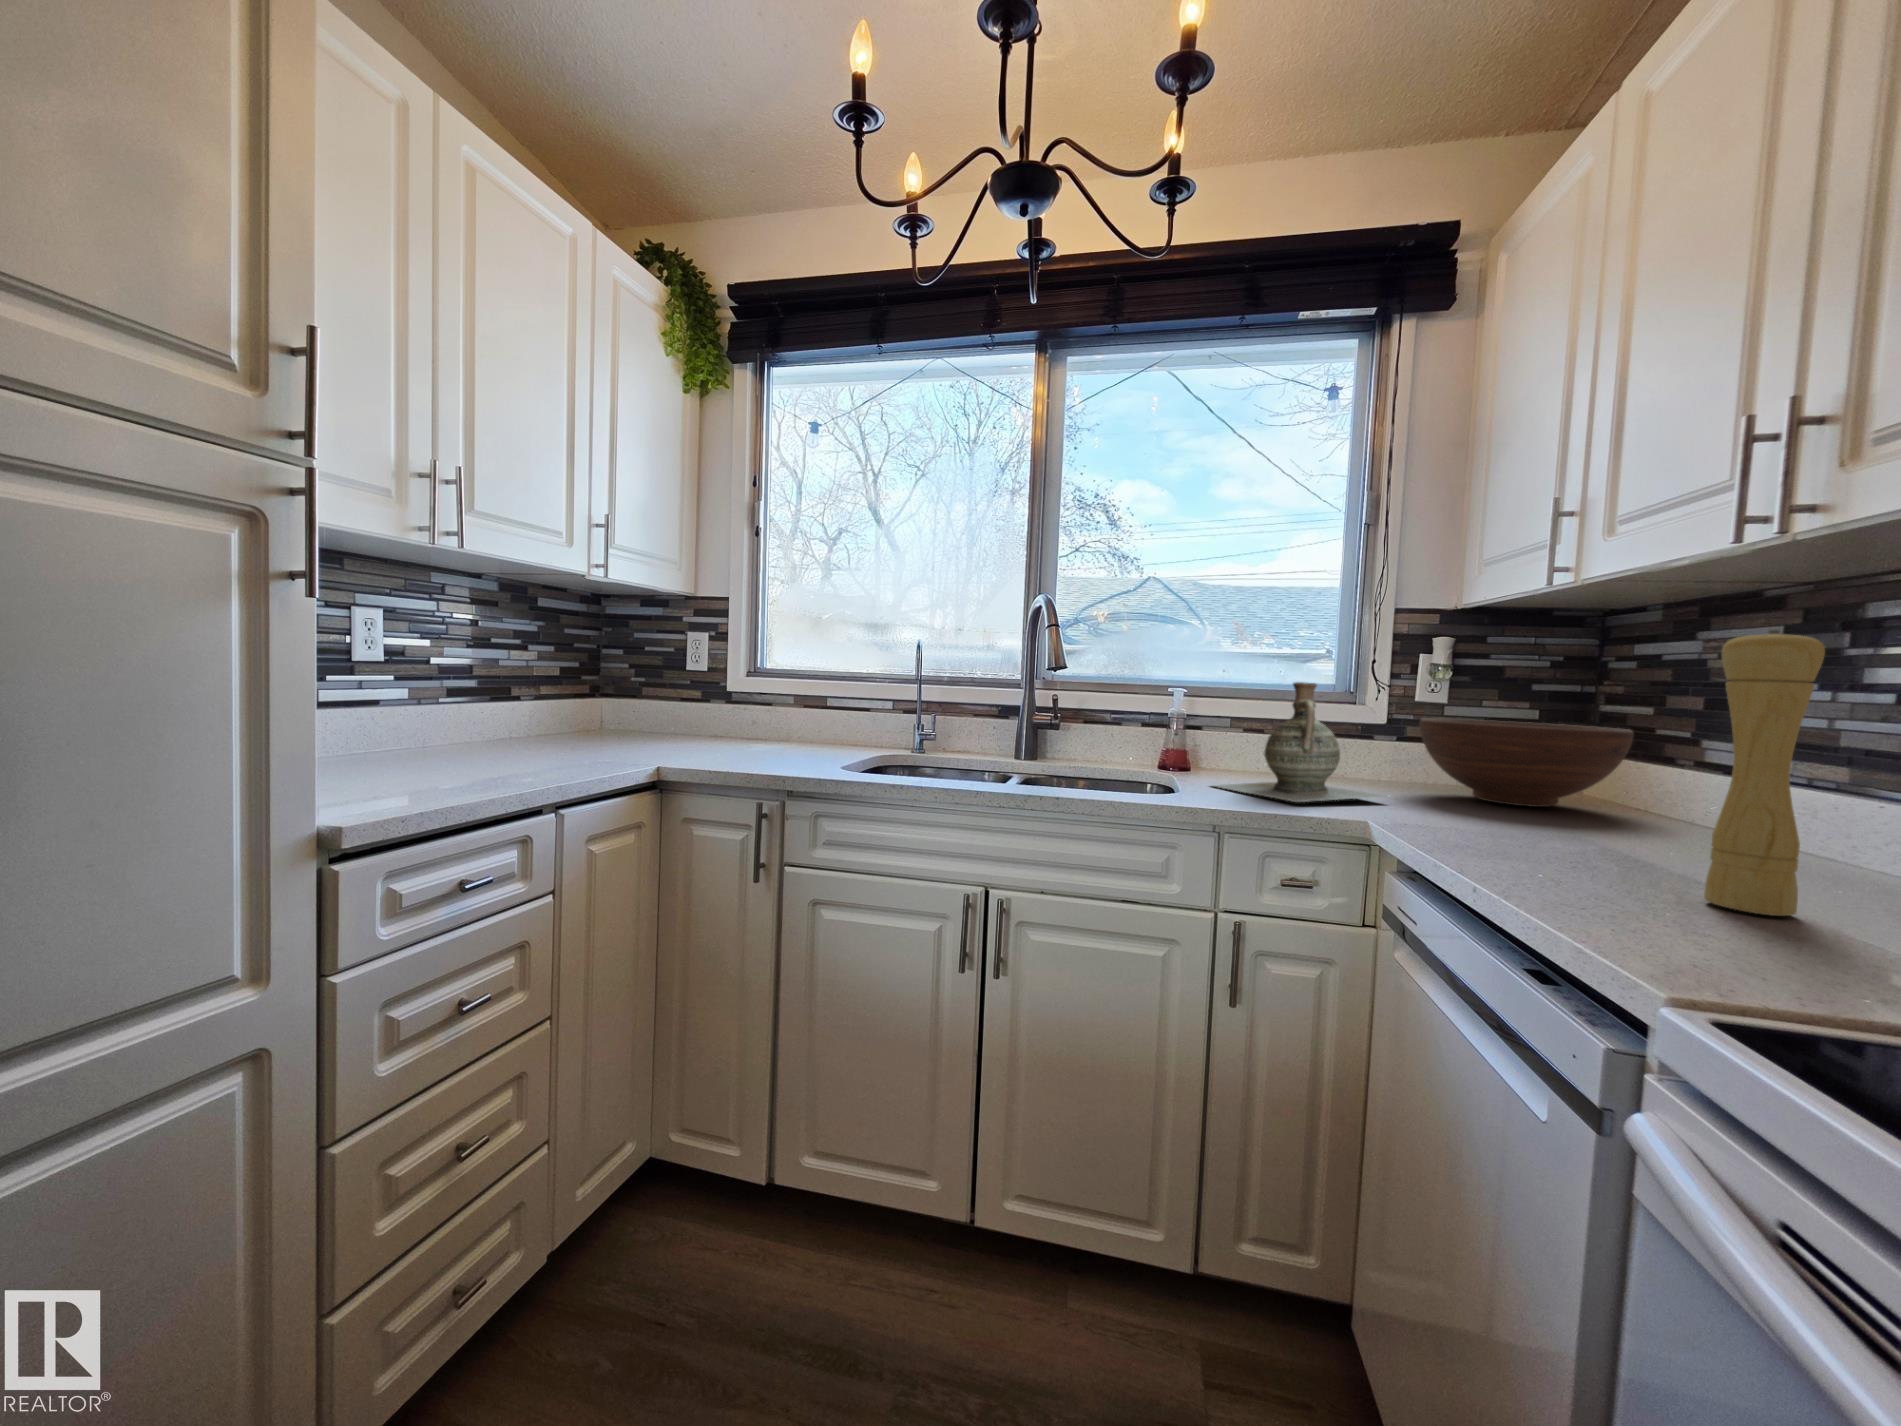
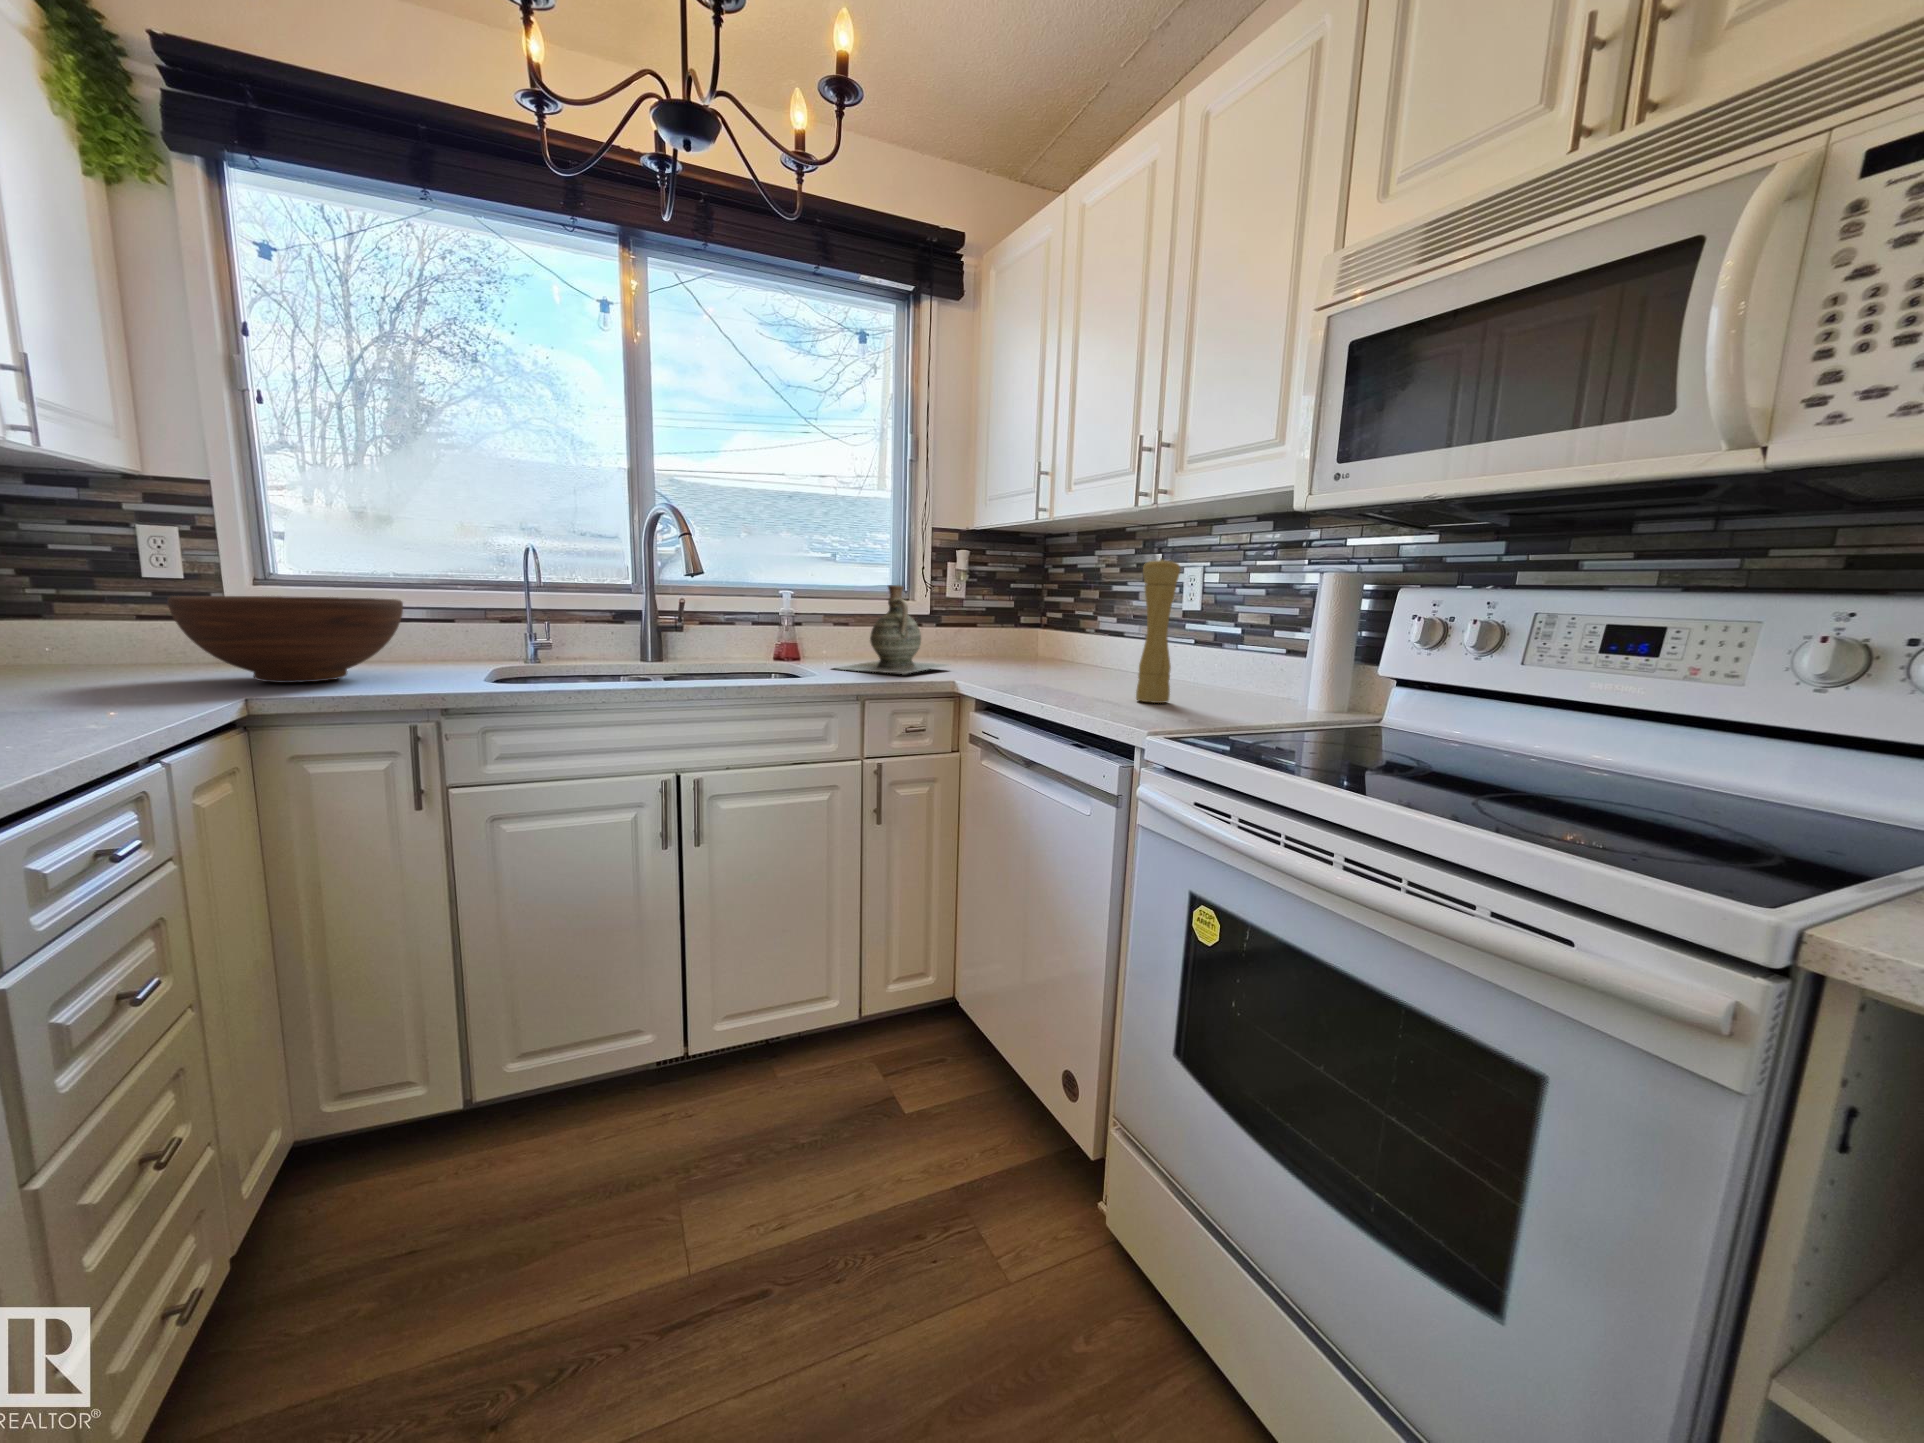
fruit bowl: present [1420,718,1634,807] -> present [167,596,403,683]

